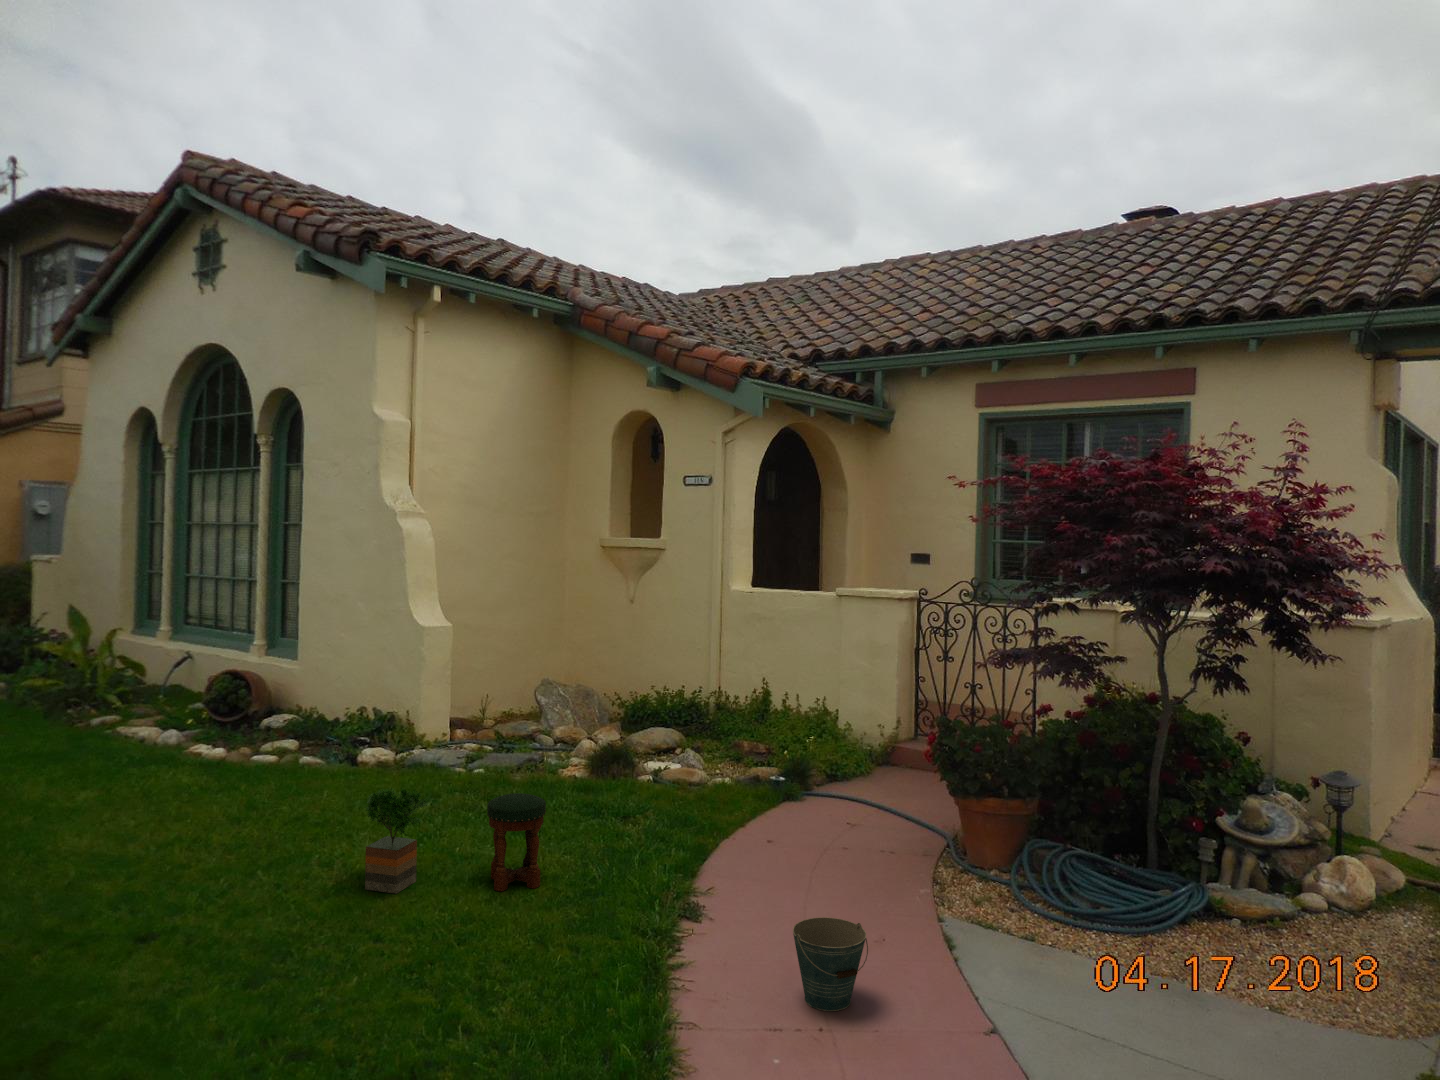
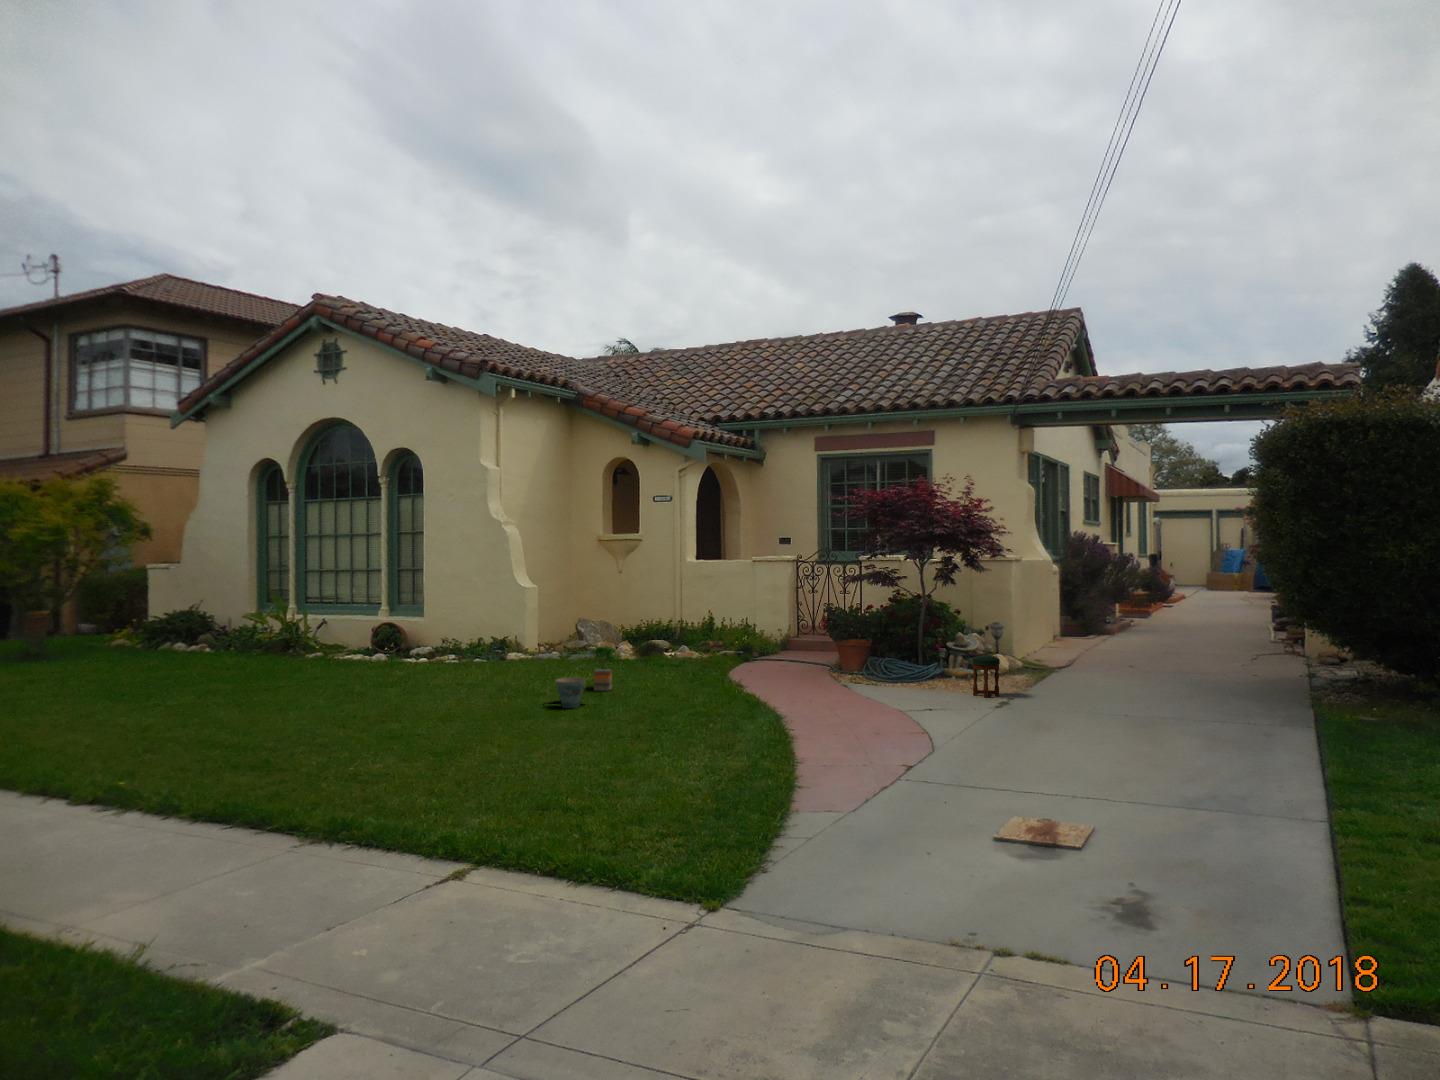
stool: present [487,793,546,892] -> present [972,655,1000,698]
bucket: present [793,917,868,1011] -> present [556,677,585,708]

